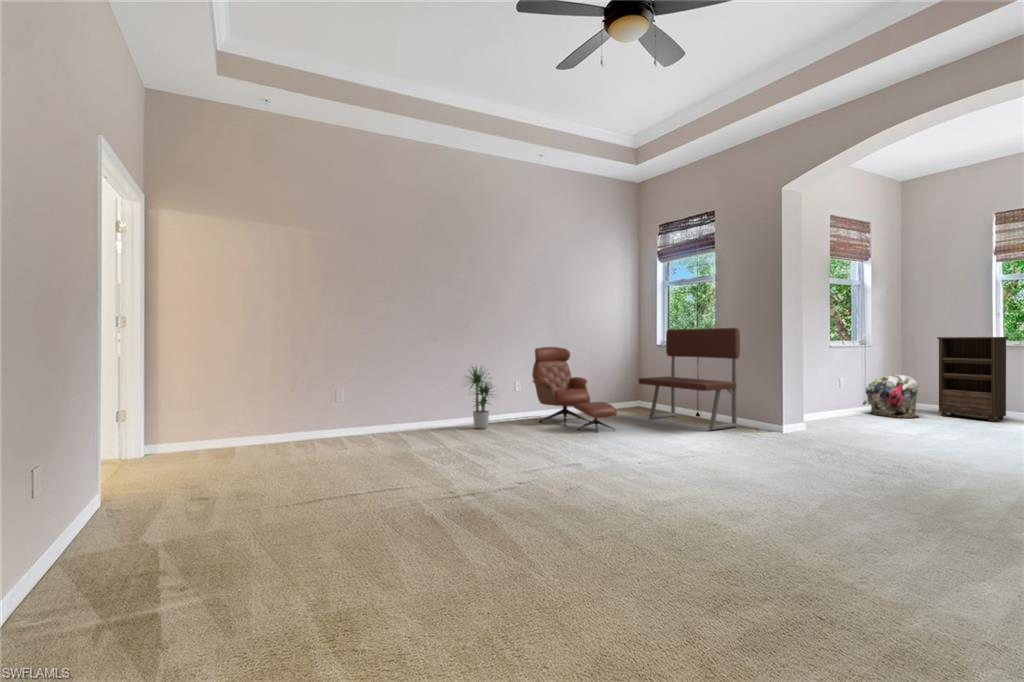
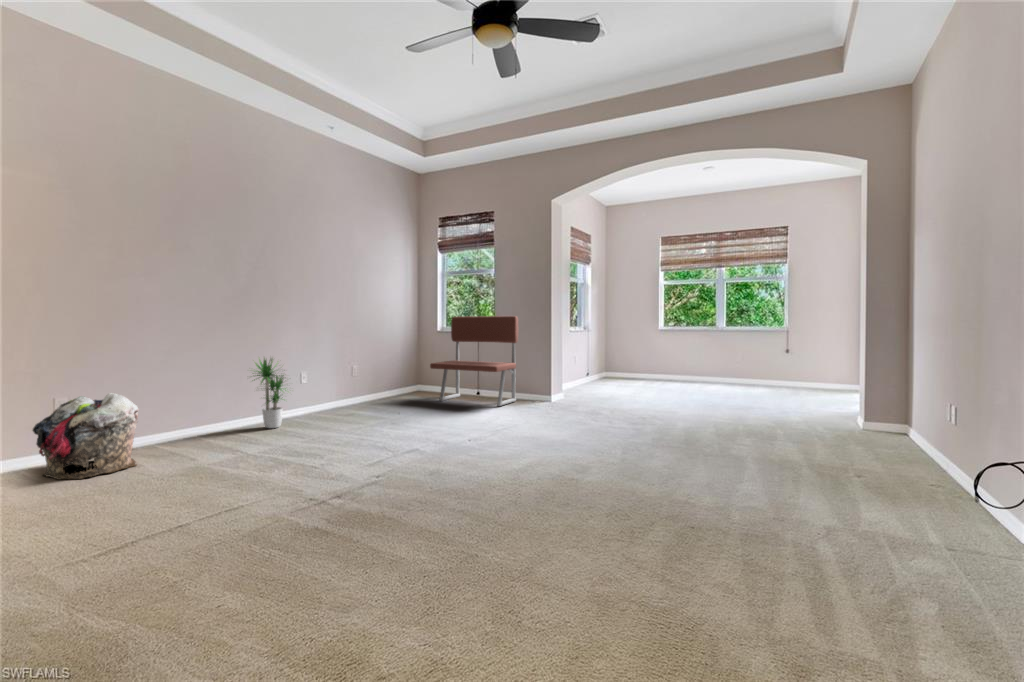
bookshelf: present [937,337,1008,422] -> none [630,324,668,383]
lounge chair: present [532,347,617,432] -> none [323,334,420,419]
laundry basket: present [866,375,918,418] -> present [33,393,139,480]

